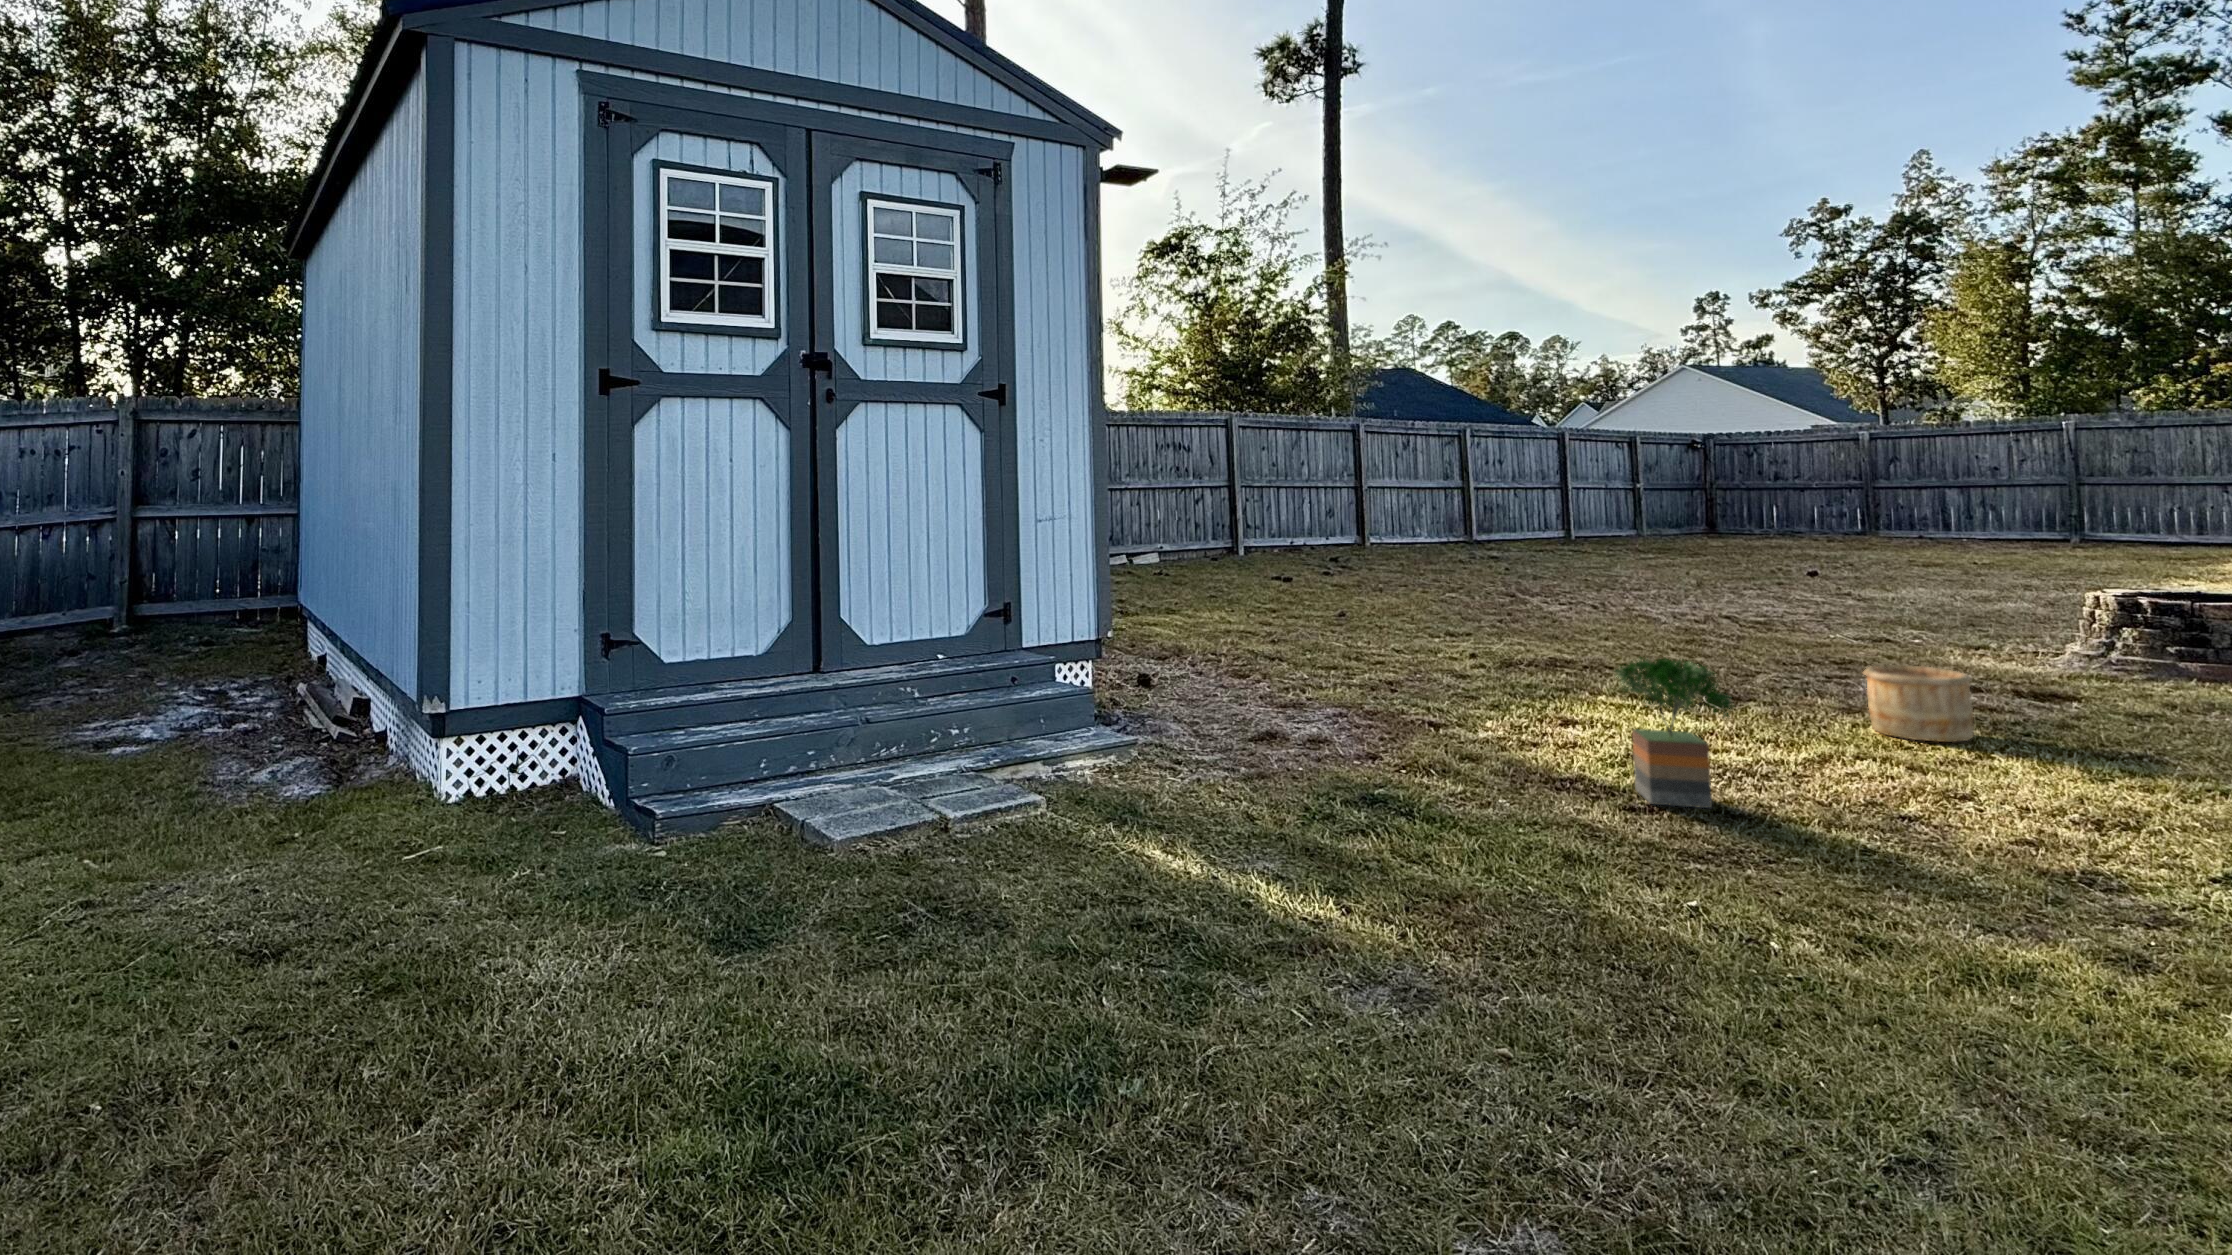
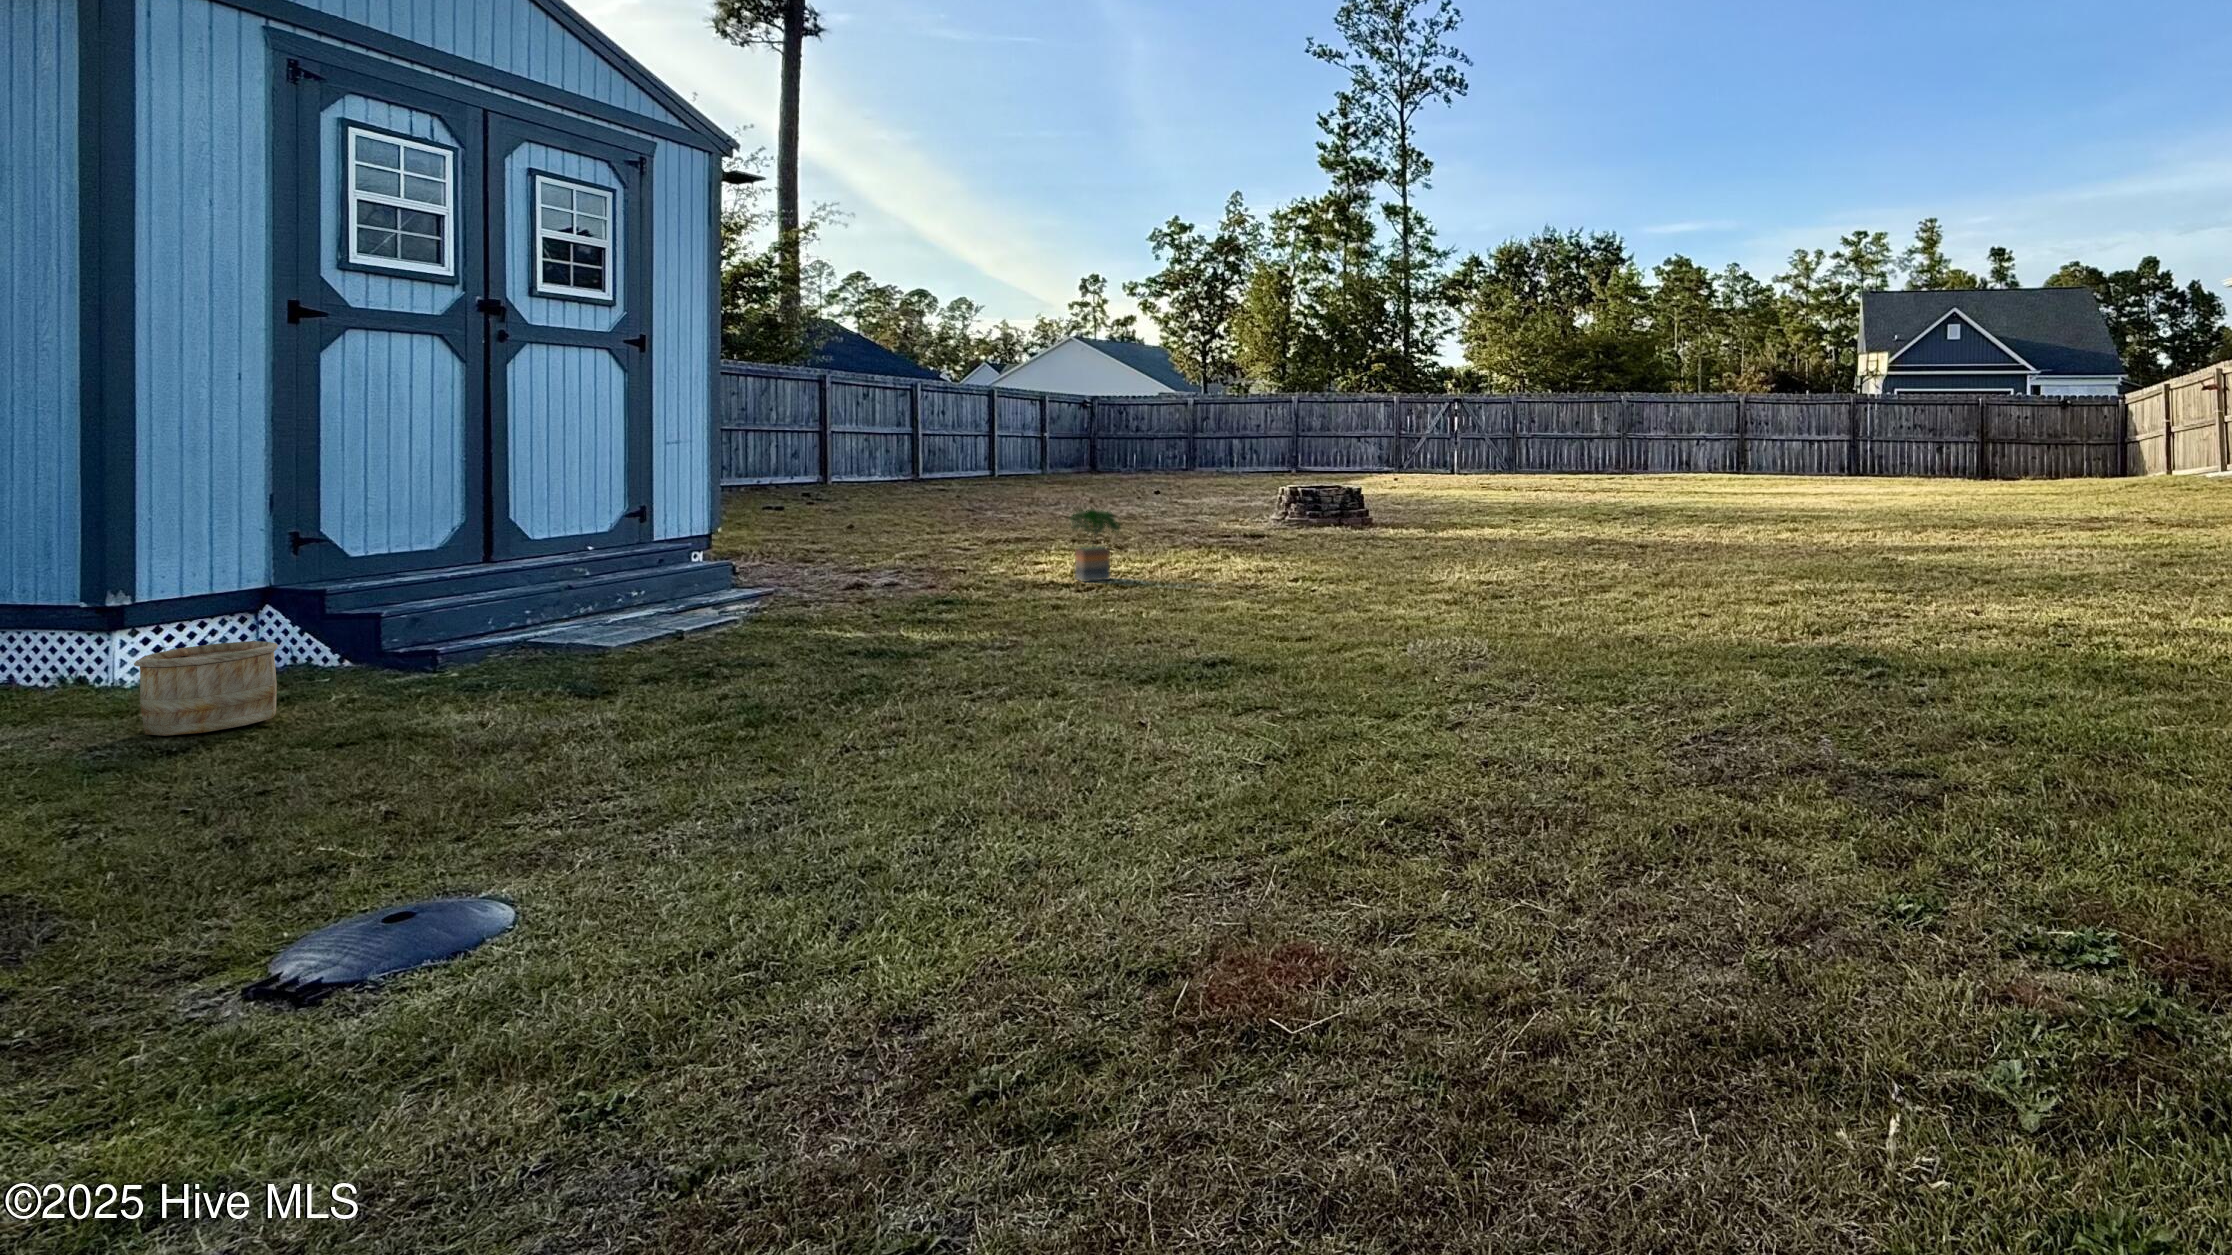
wooden bucket: present [1863,665,1974,742] -> present [134,641,278,736]

